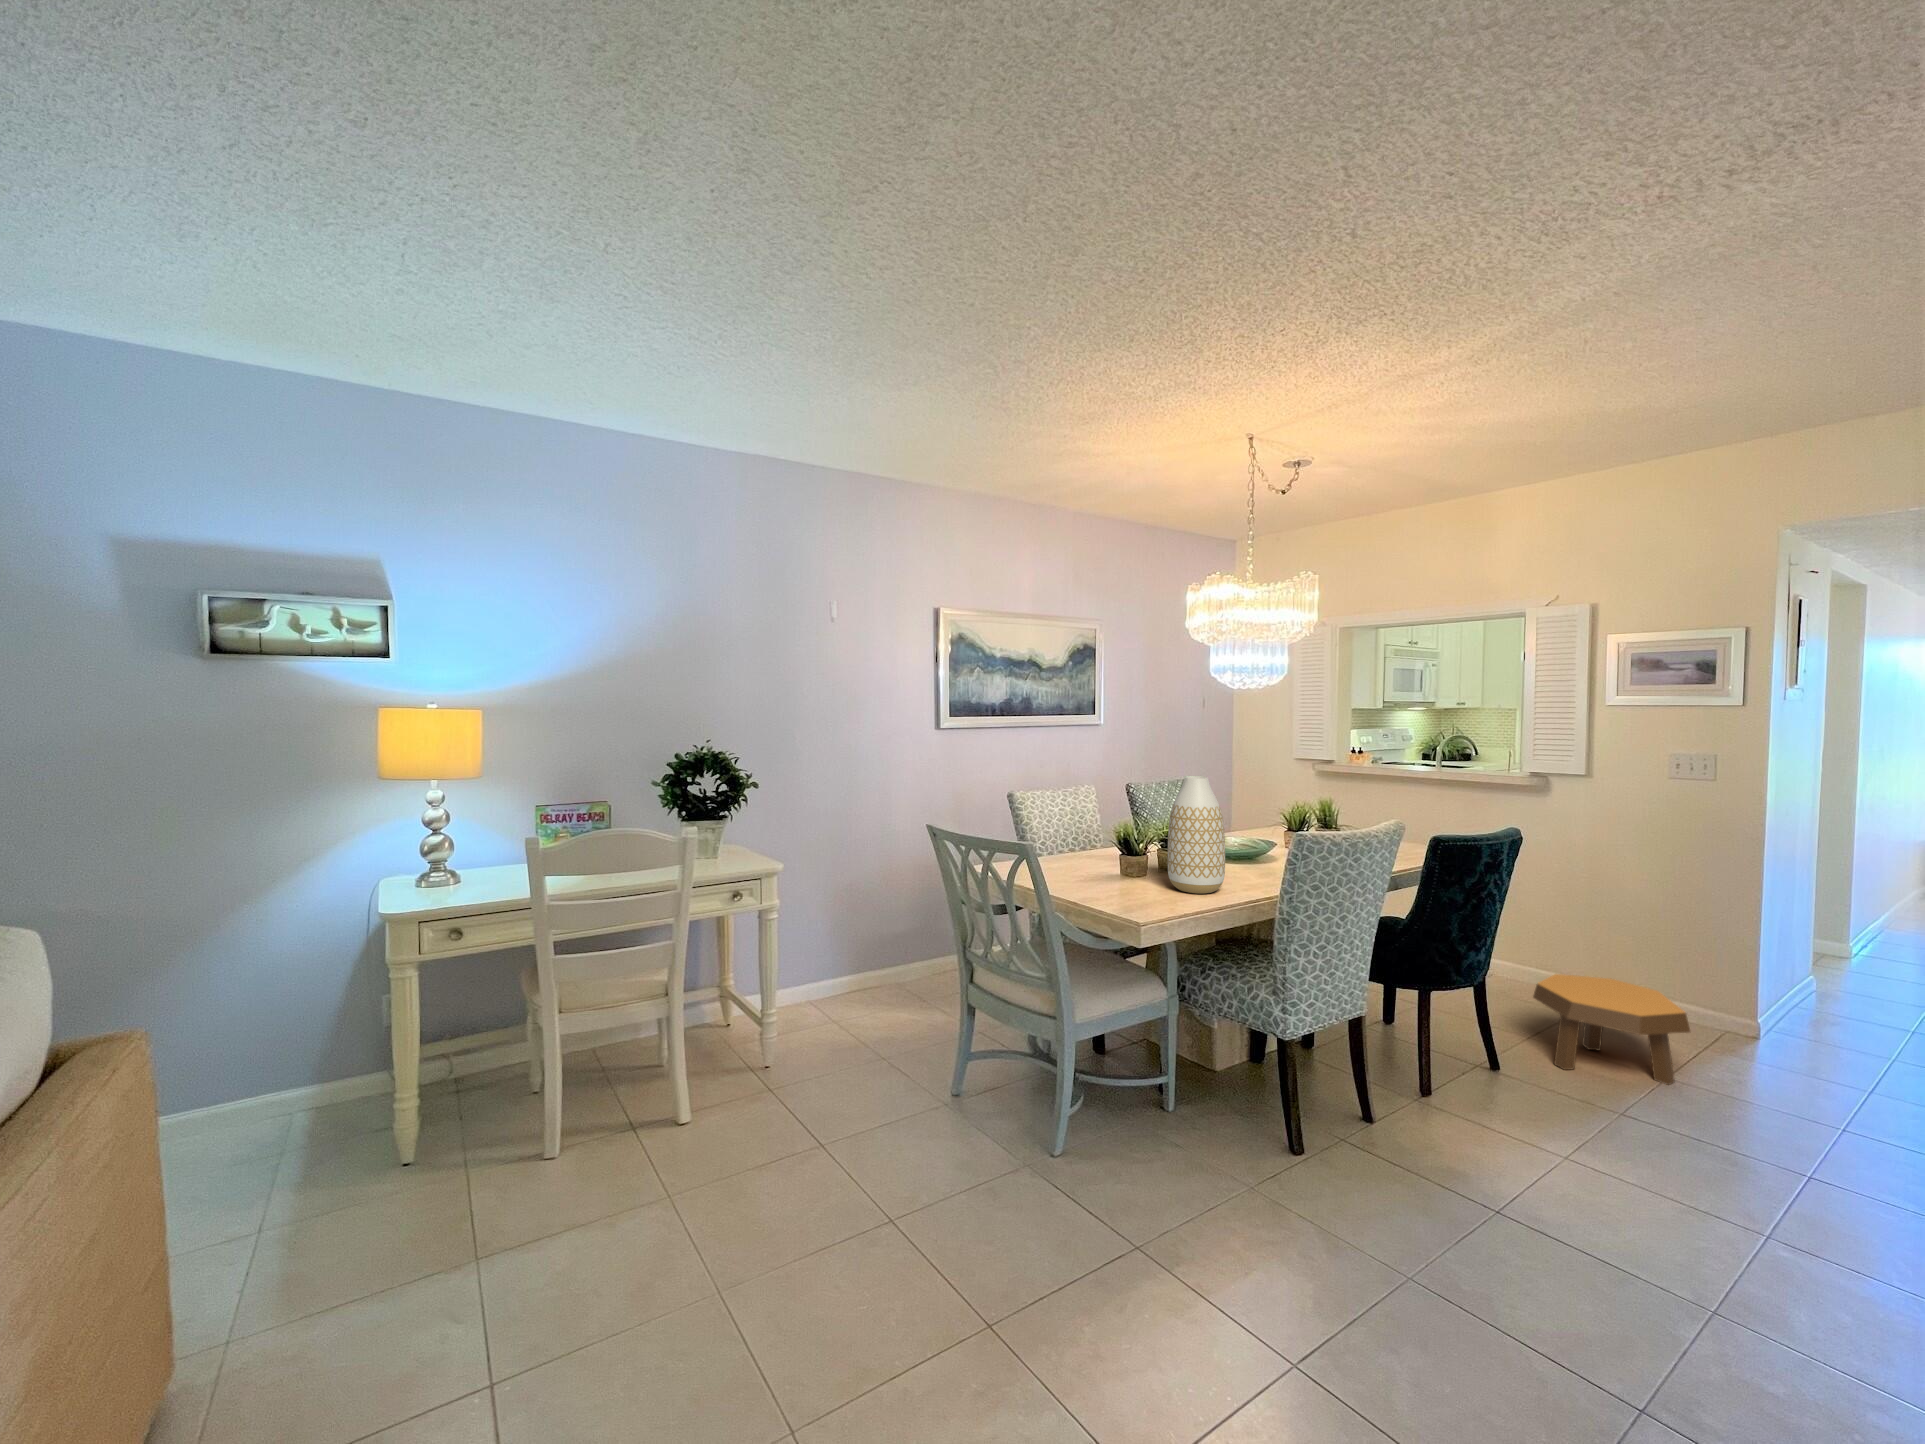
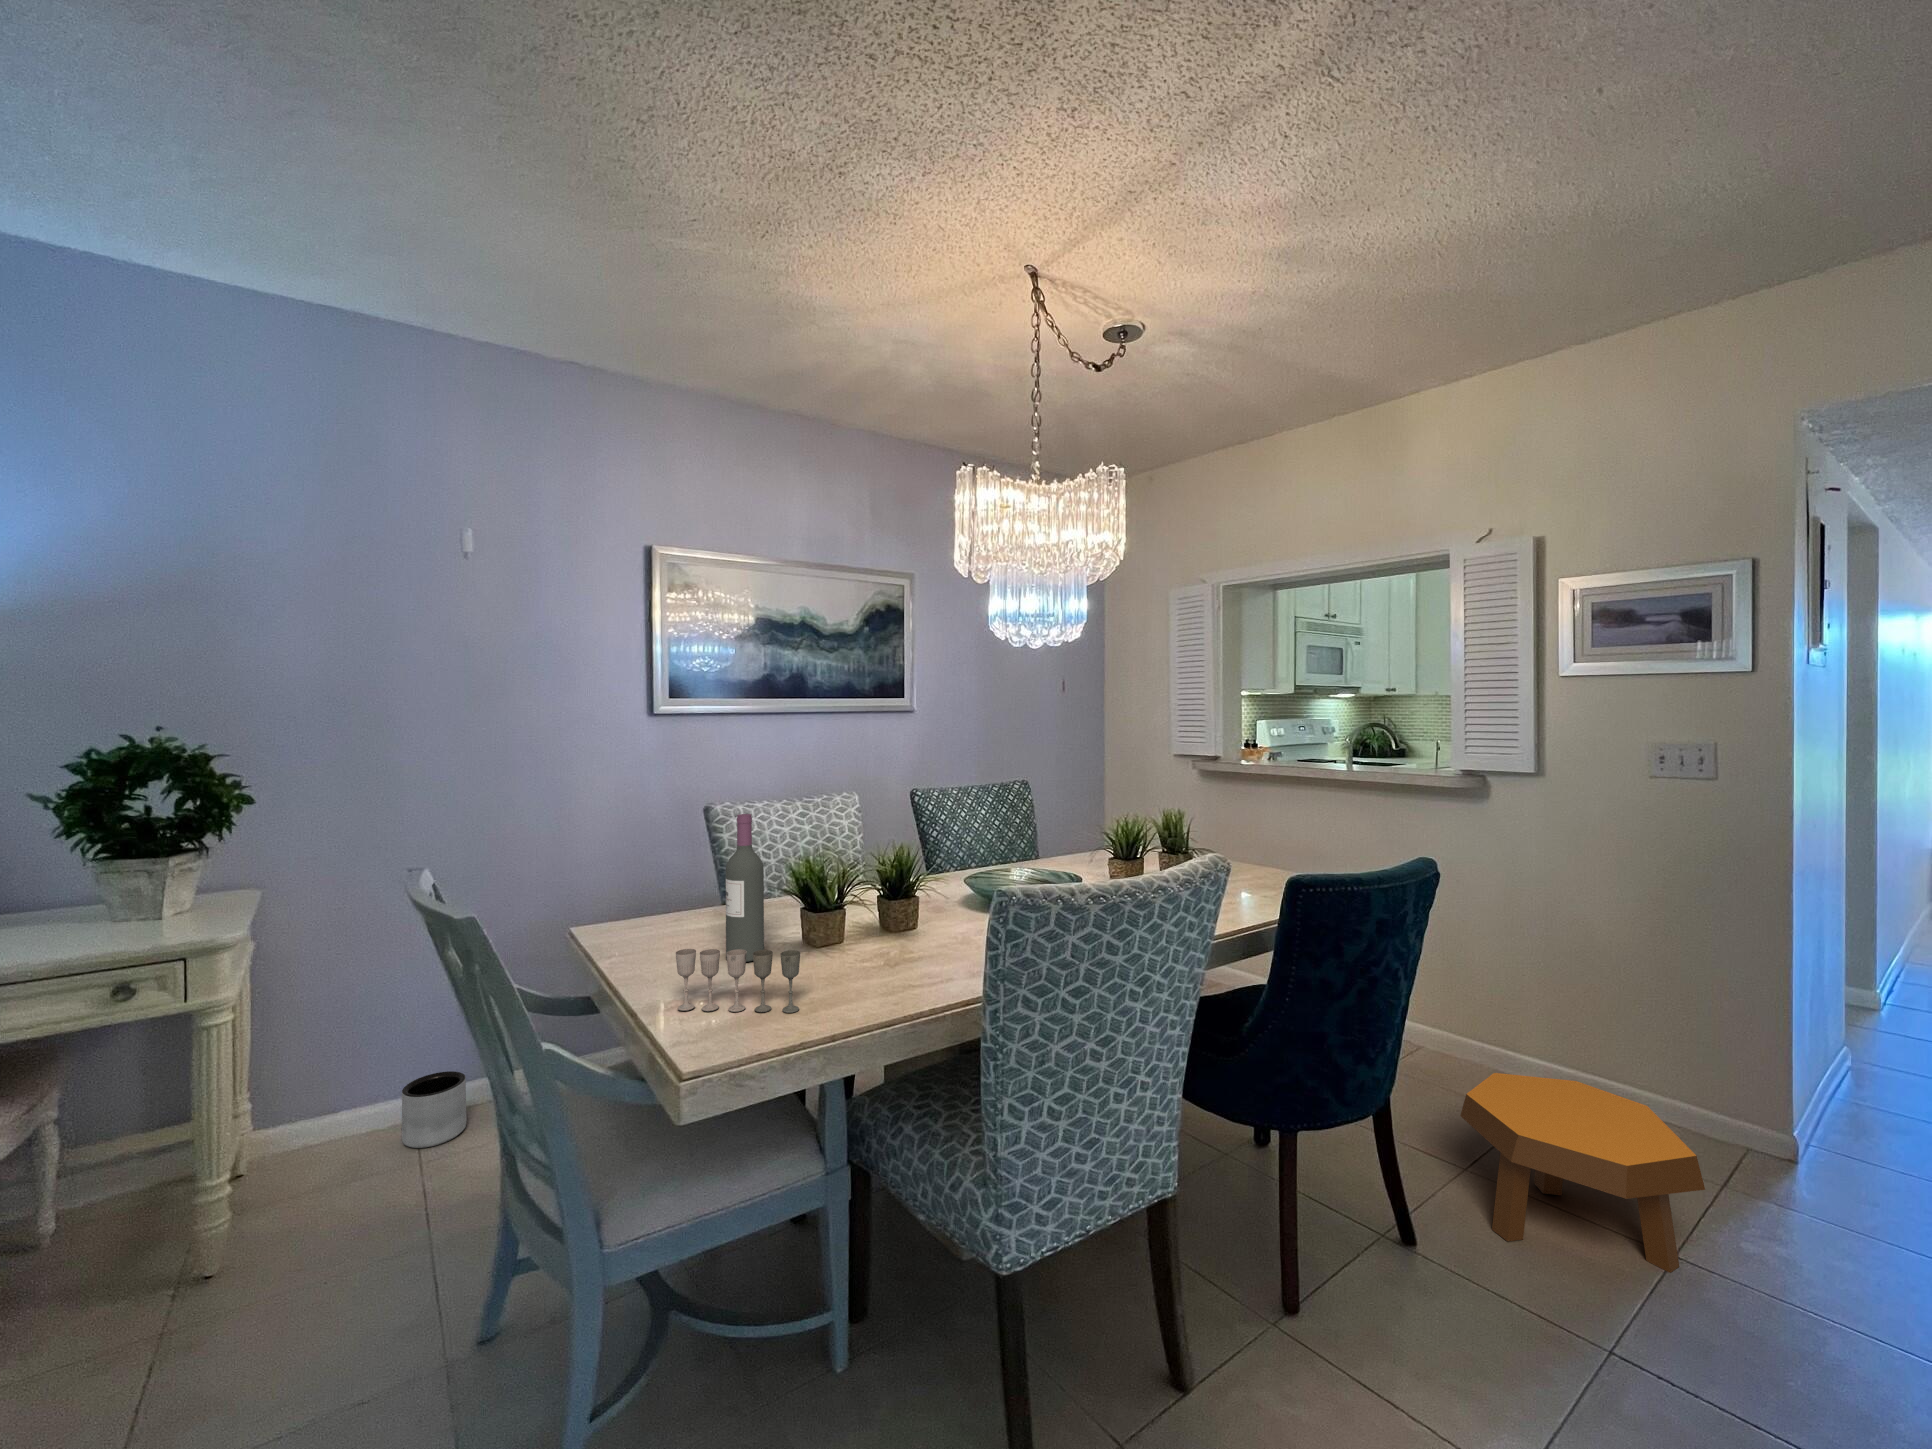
vase: present [1168,776,1225,894] -> none [831,780,927,989]
wine bottle: none [1091,795,1113,882] -> present [726,814,764,962]
wine glass: none [1100,868,1170,902] -> present [676,949,800,1013]
planter: none [813,968,849,1013] -> present [402,1071,467,1148]

